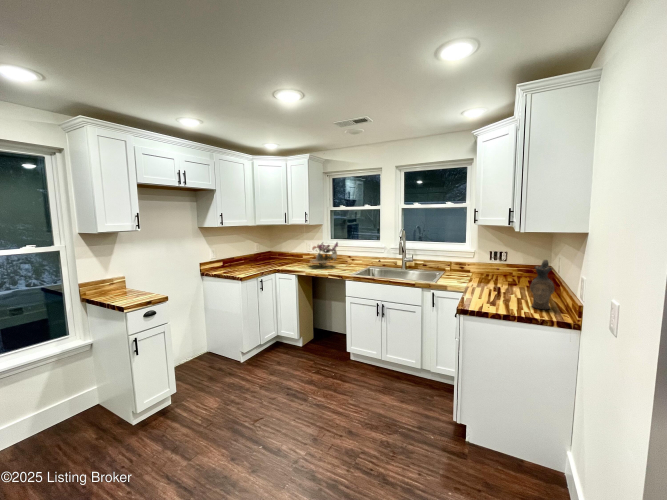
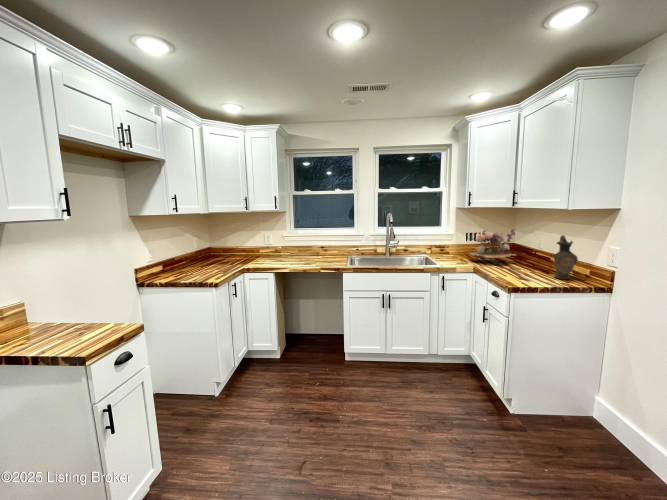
flower arrangement: present [311,242,338,265] -> present [470,229,515,260]

